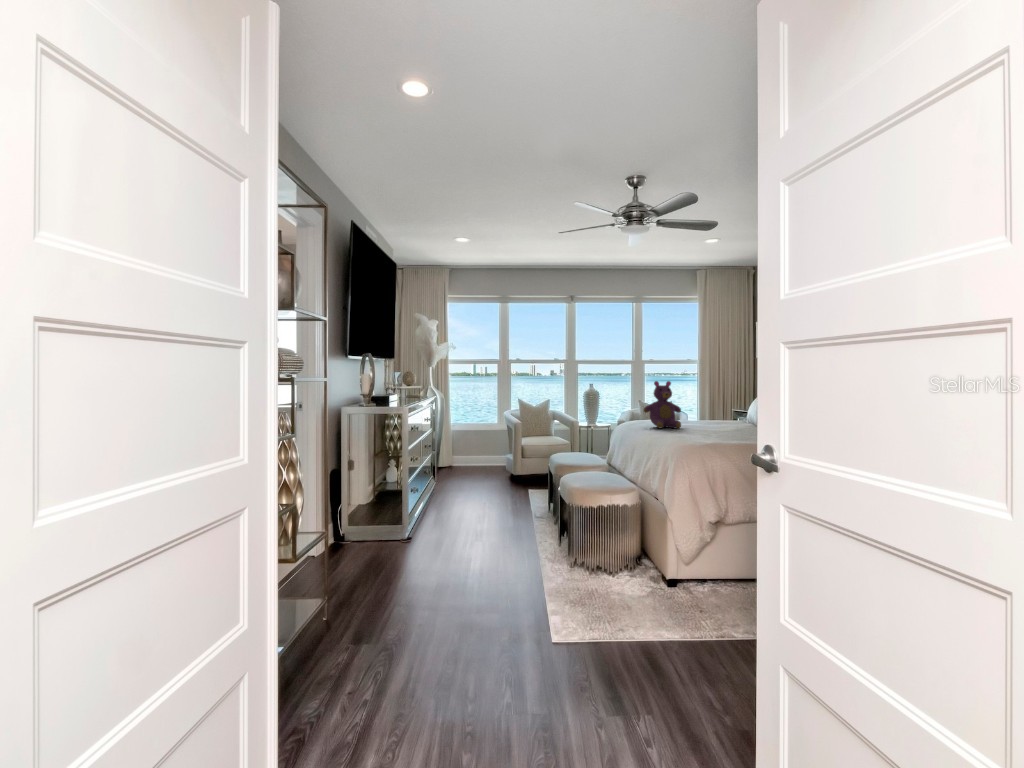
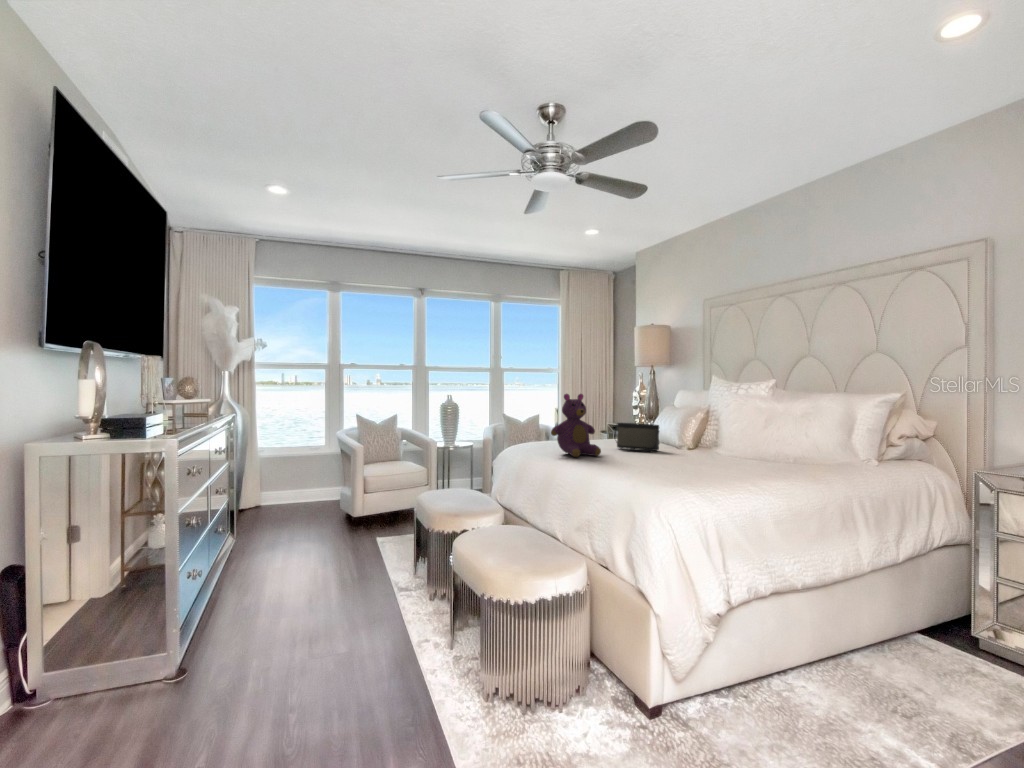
handbag: none [701,405,737,428] -> present [614,423,659,452]

